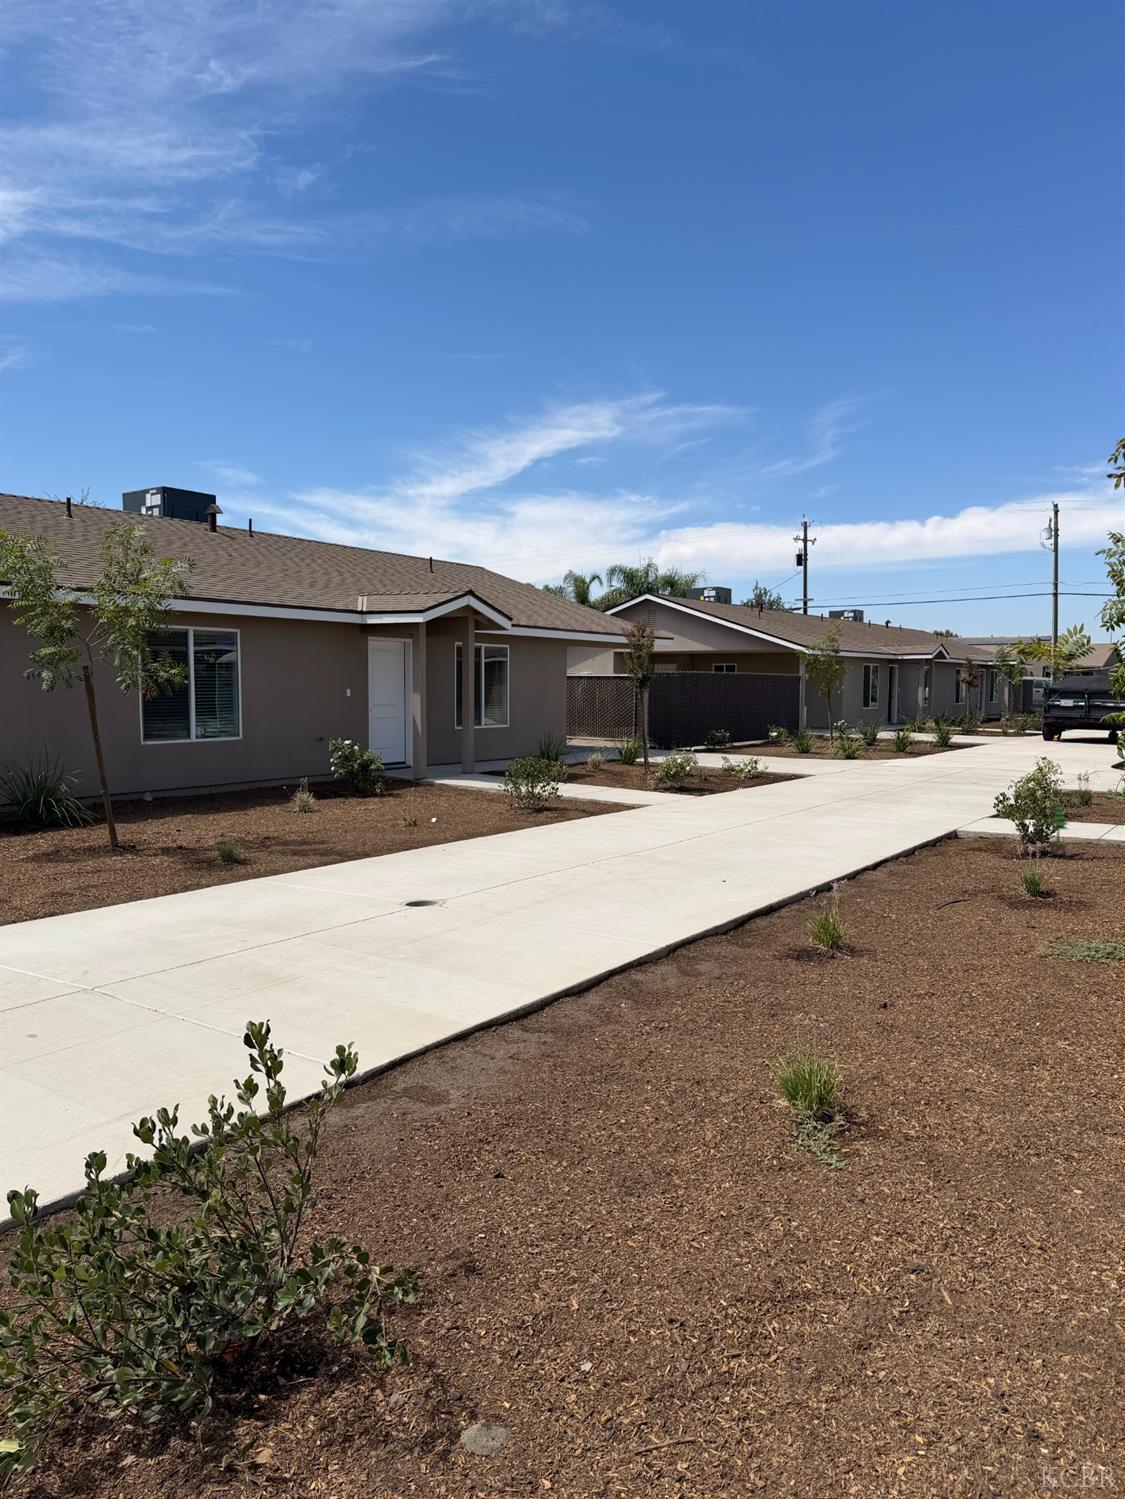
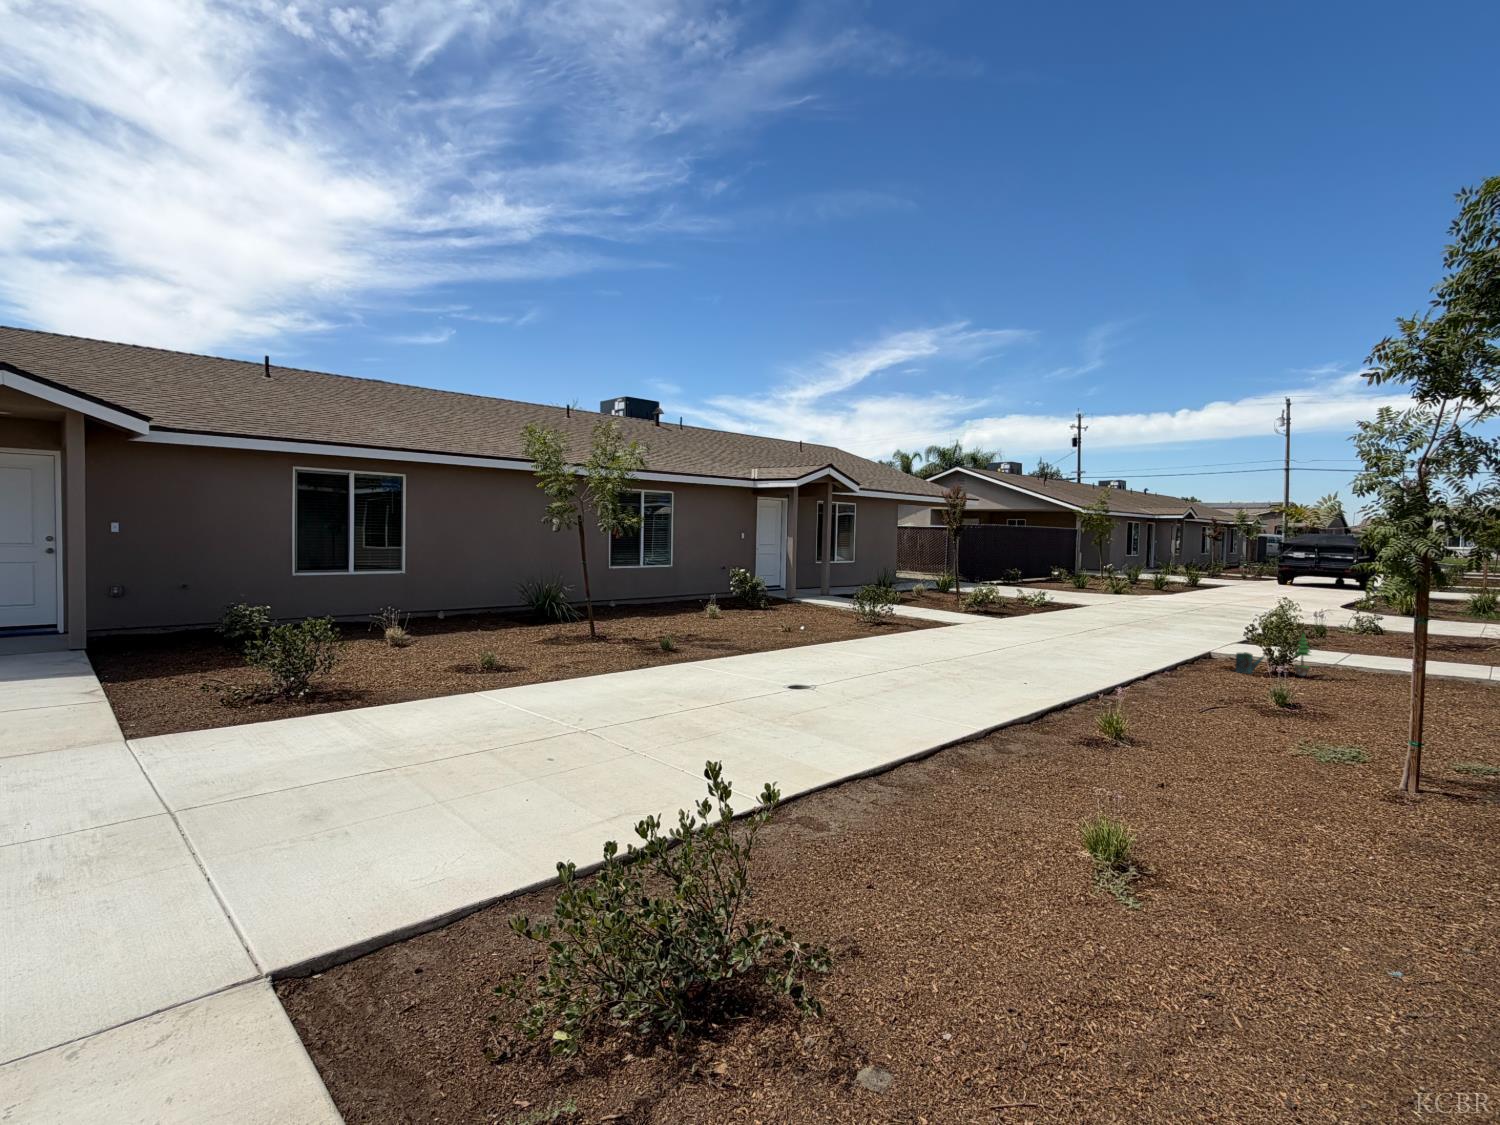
watering can: none [976,826,1021,855] -> present [1236,652,1268,674]

